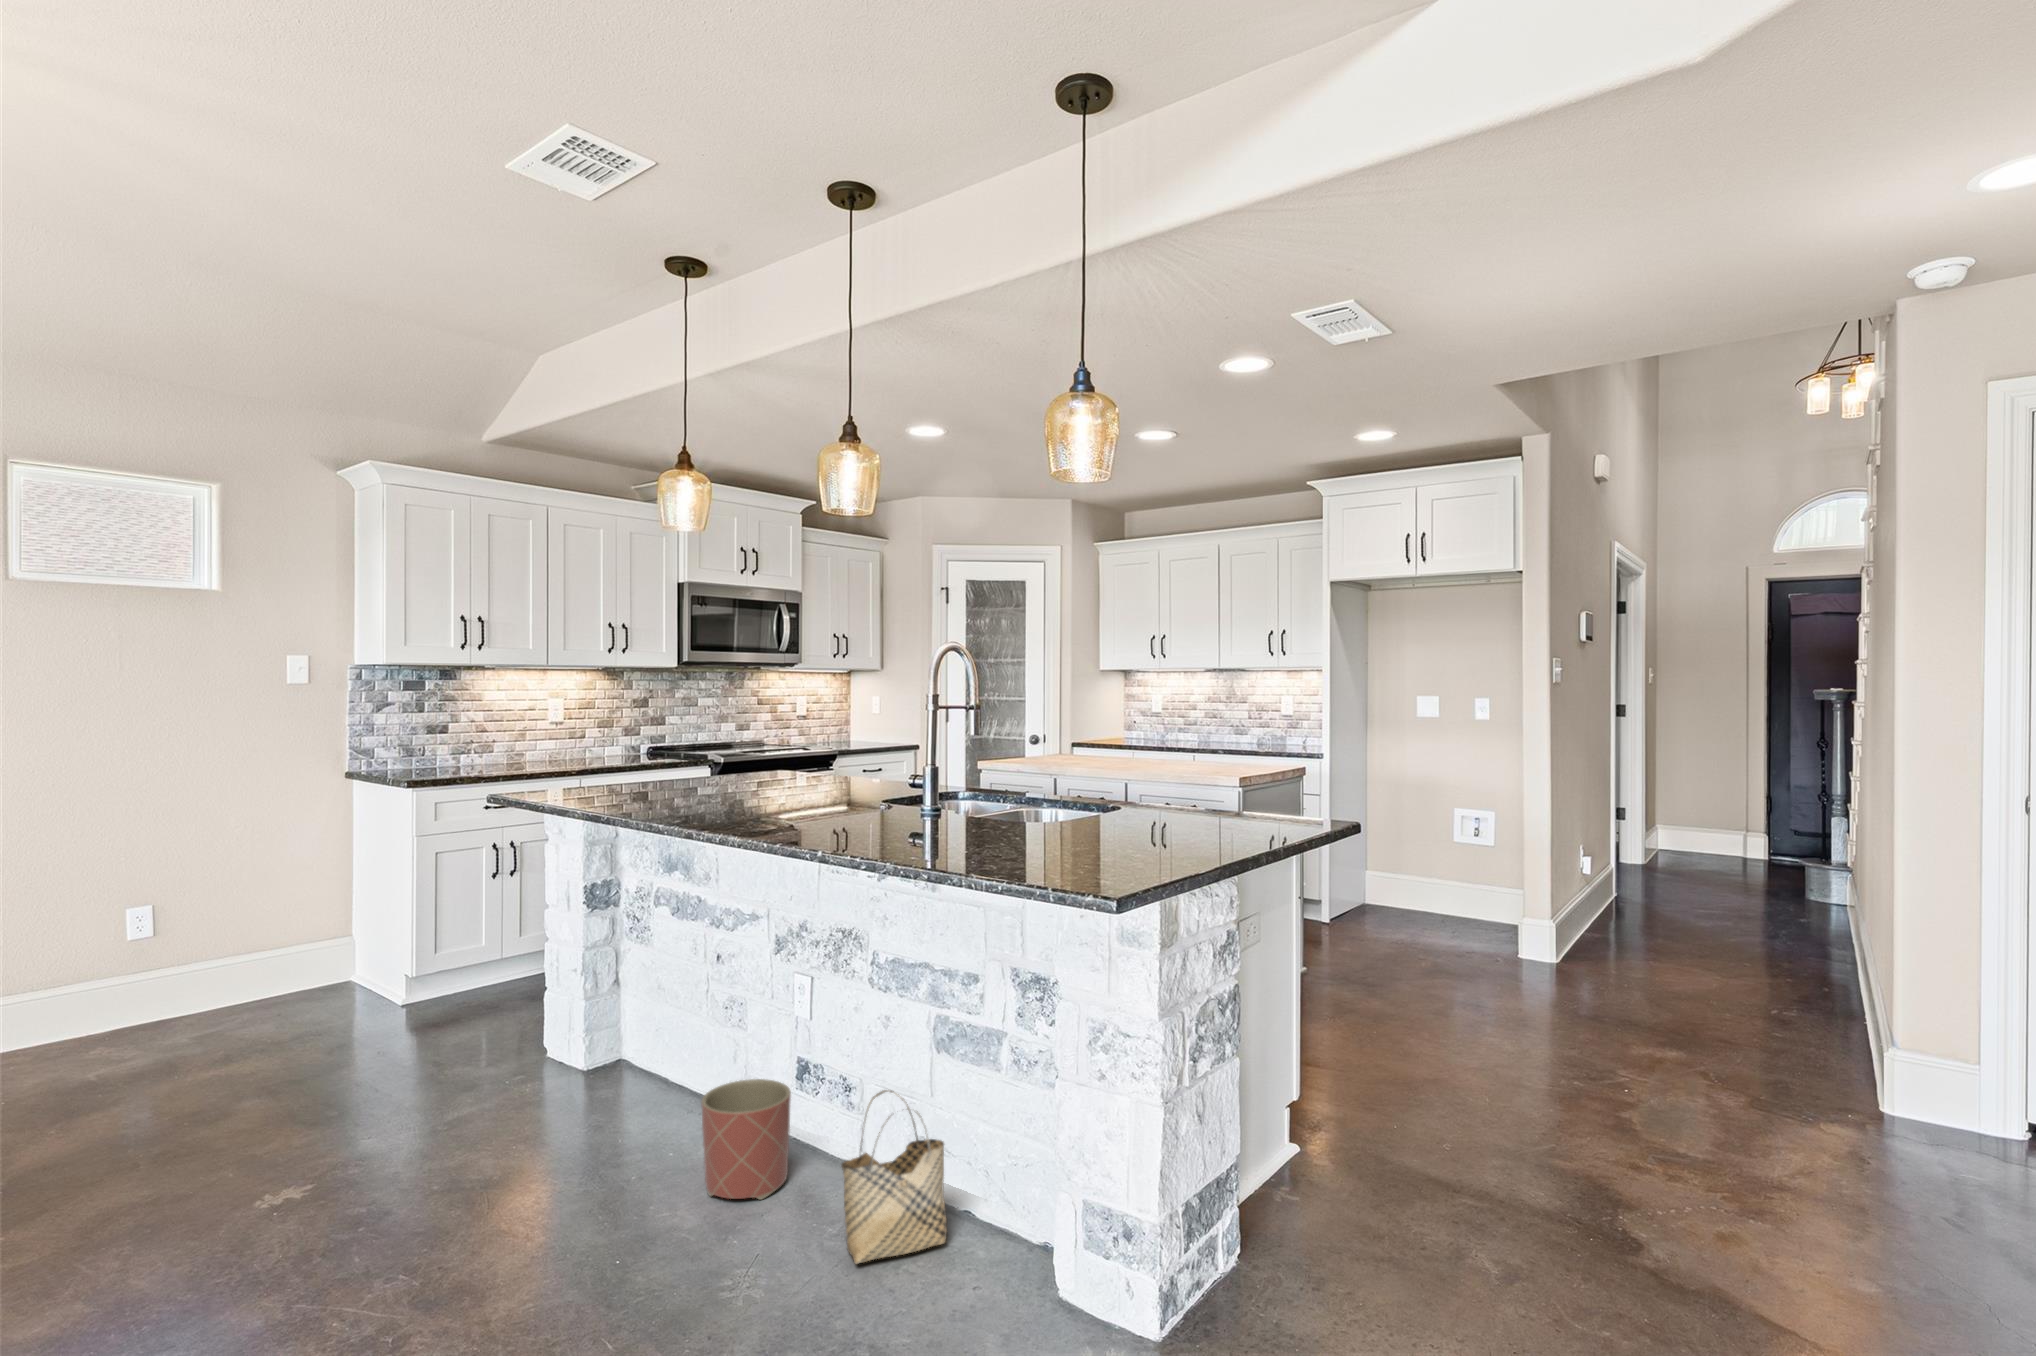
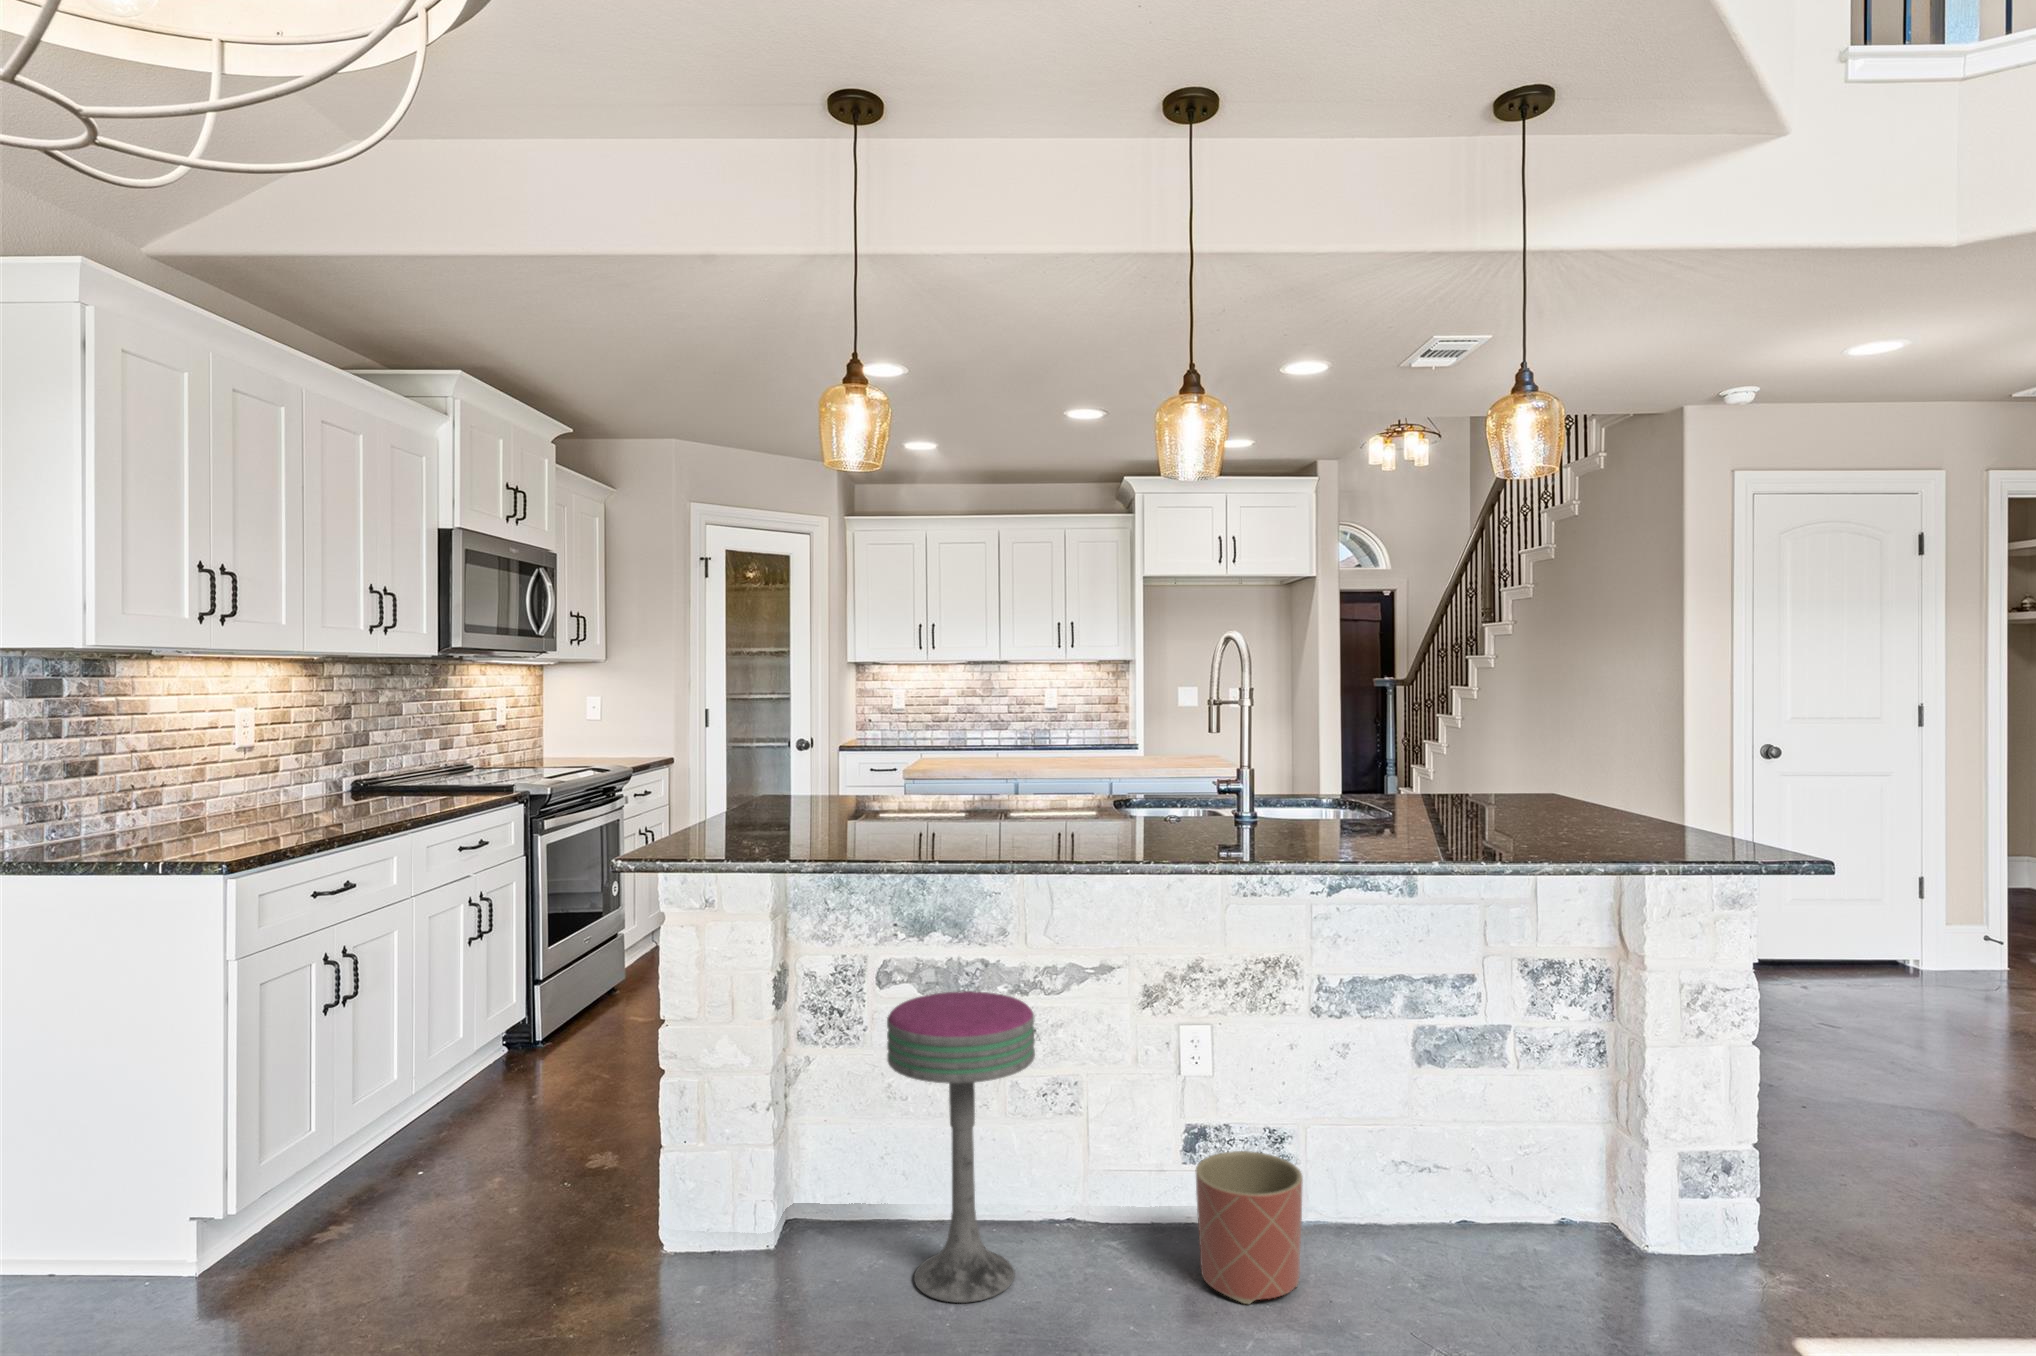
bar stool: none [564,916,678,1137] -> present [887,991,1035,1303]
woven basket: present [841,1090,947,1264] -> none [1456,1111,1530,1298]

